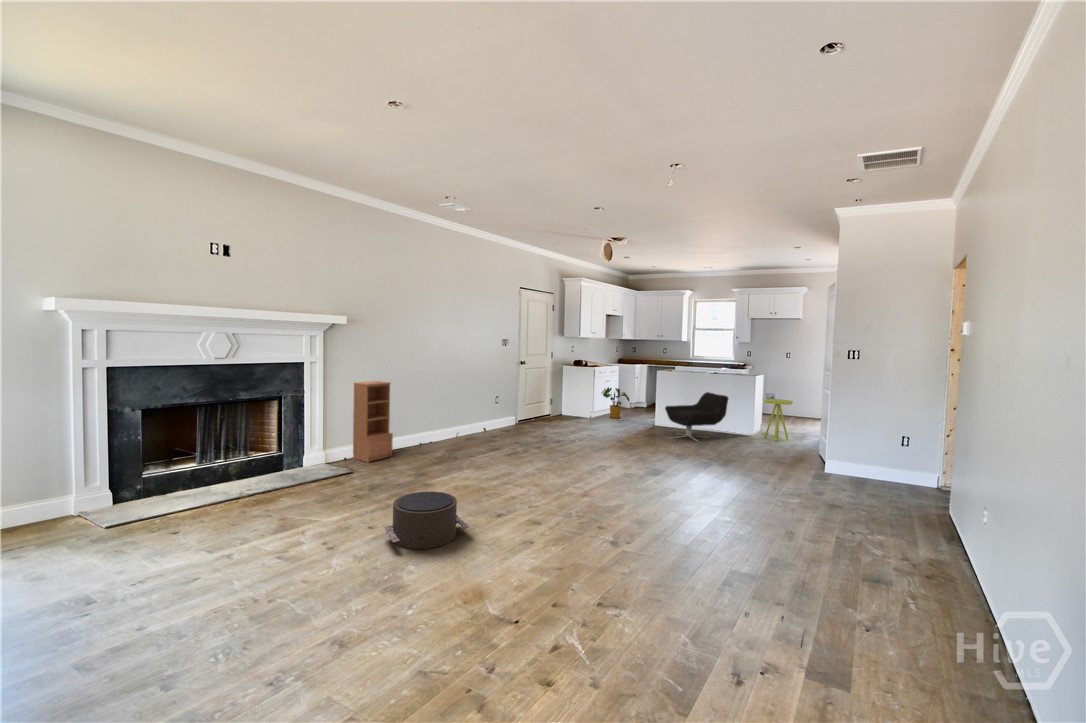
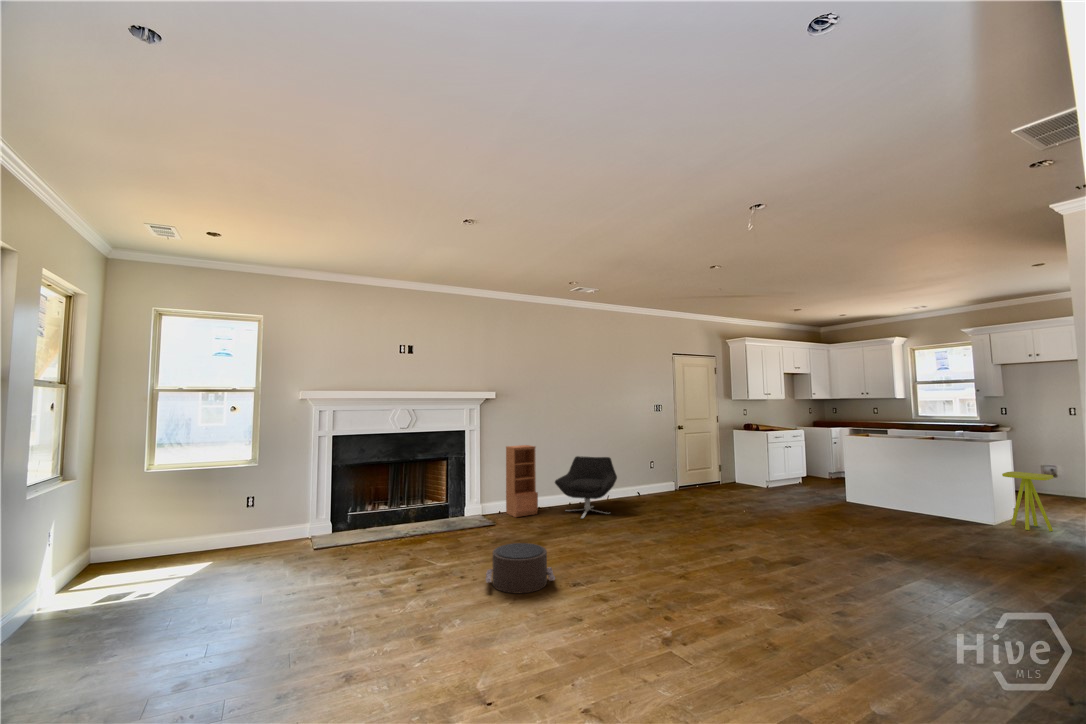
house plant: present [601,387,629,419] -> none [780,454,815,491]
lounge chair: present [665,392,728,442] -> present [555,456,617,518]

